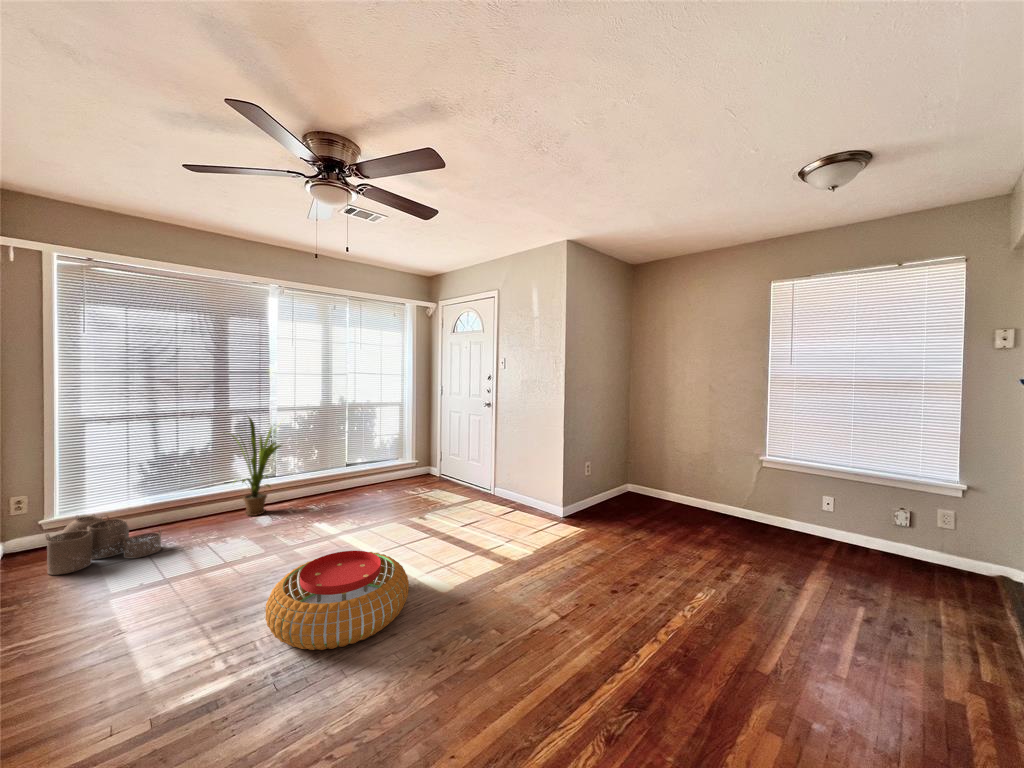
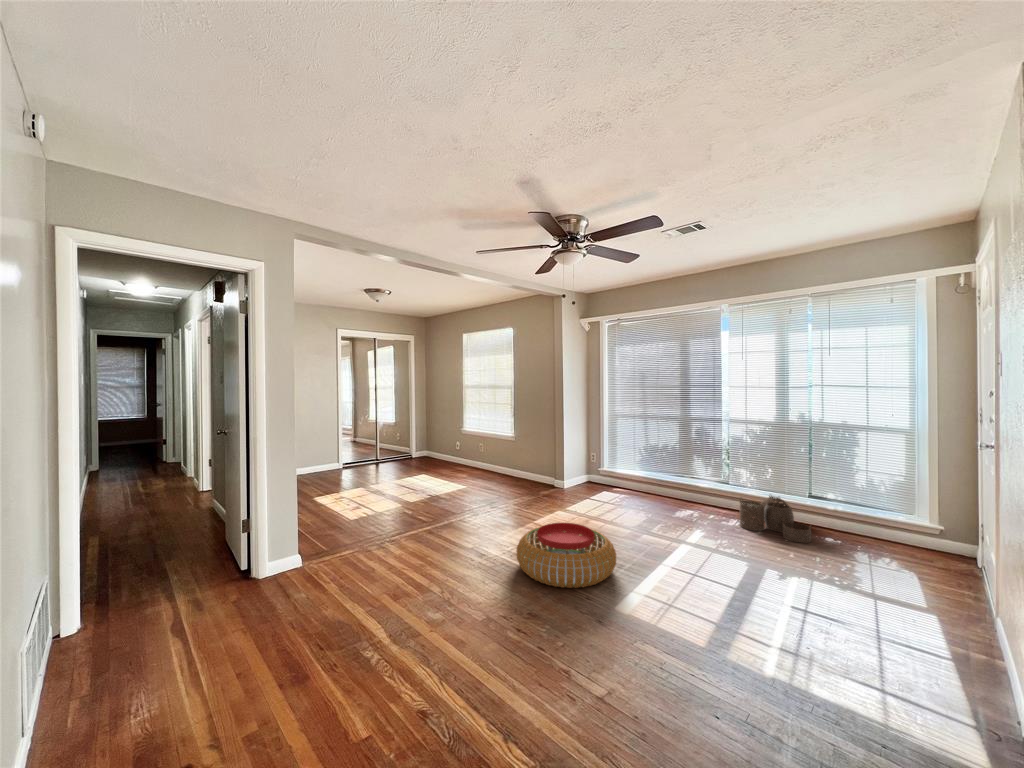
house plant: present [233,417,281,516] -> none [667,423,717,509]
woven basket: present [46,516,161,575] -> present [740,496,811,543]

